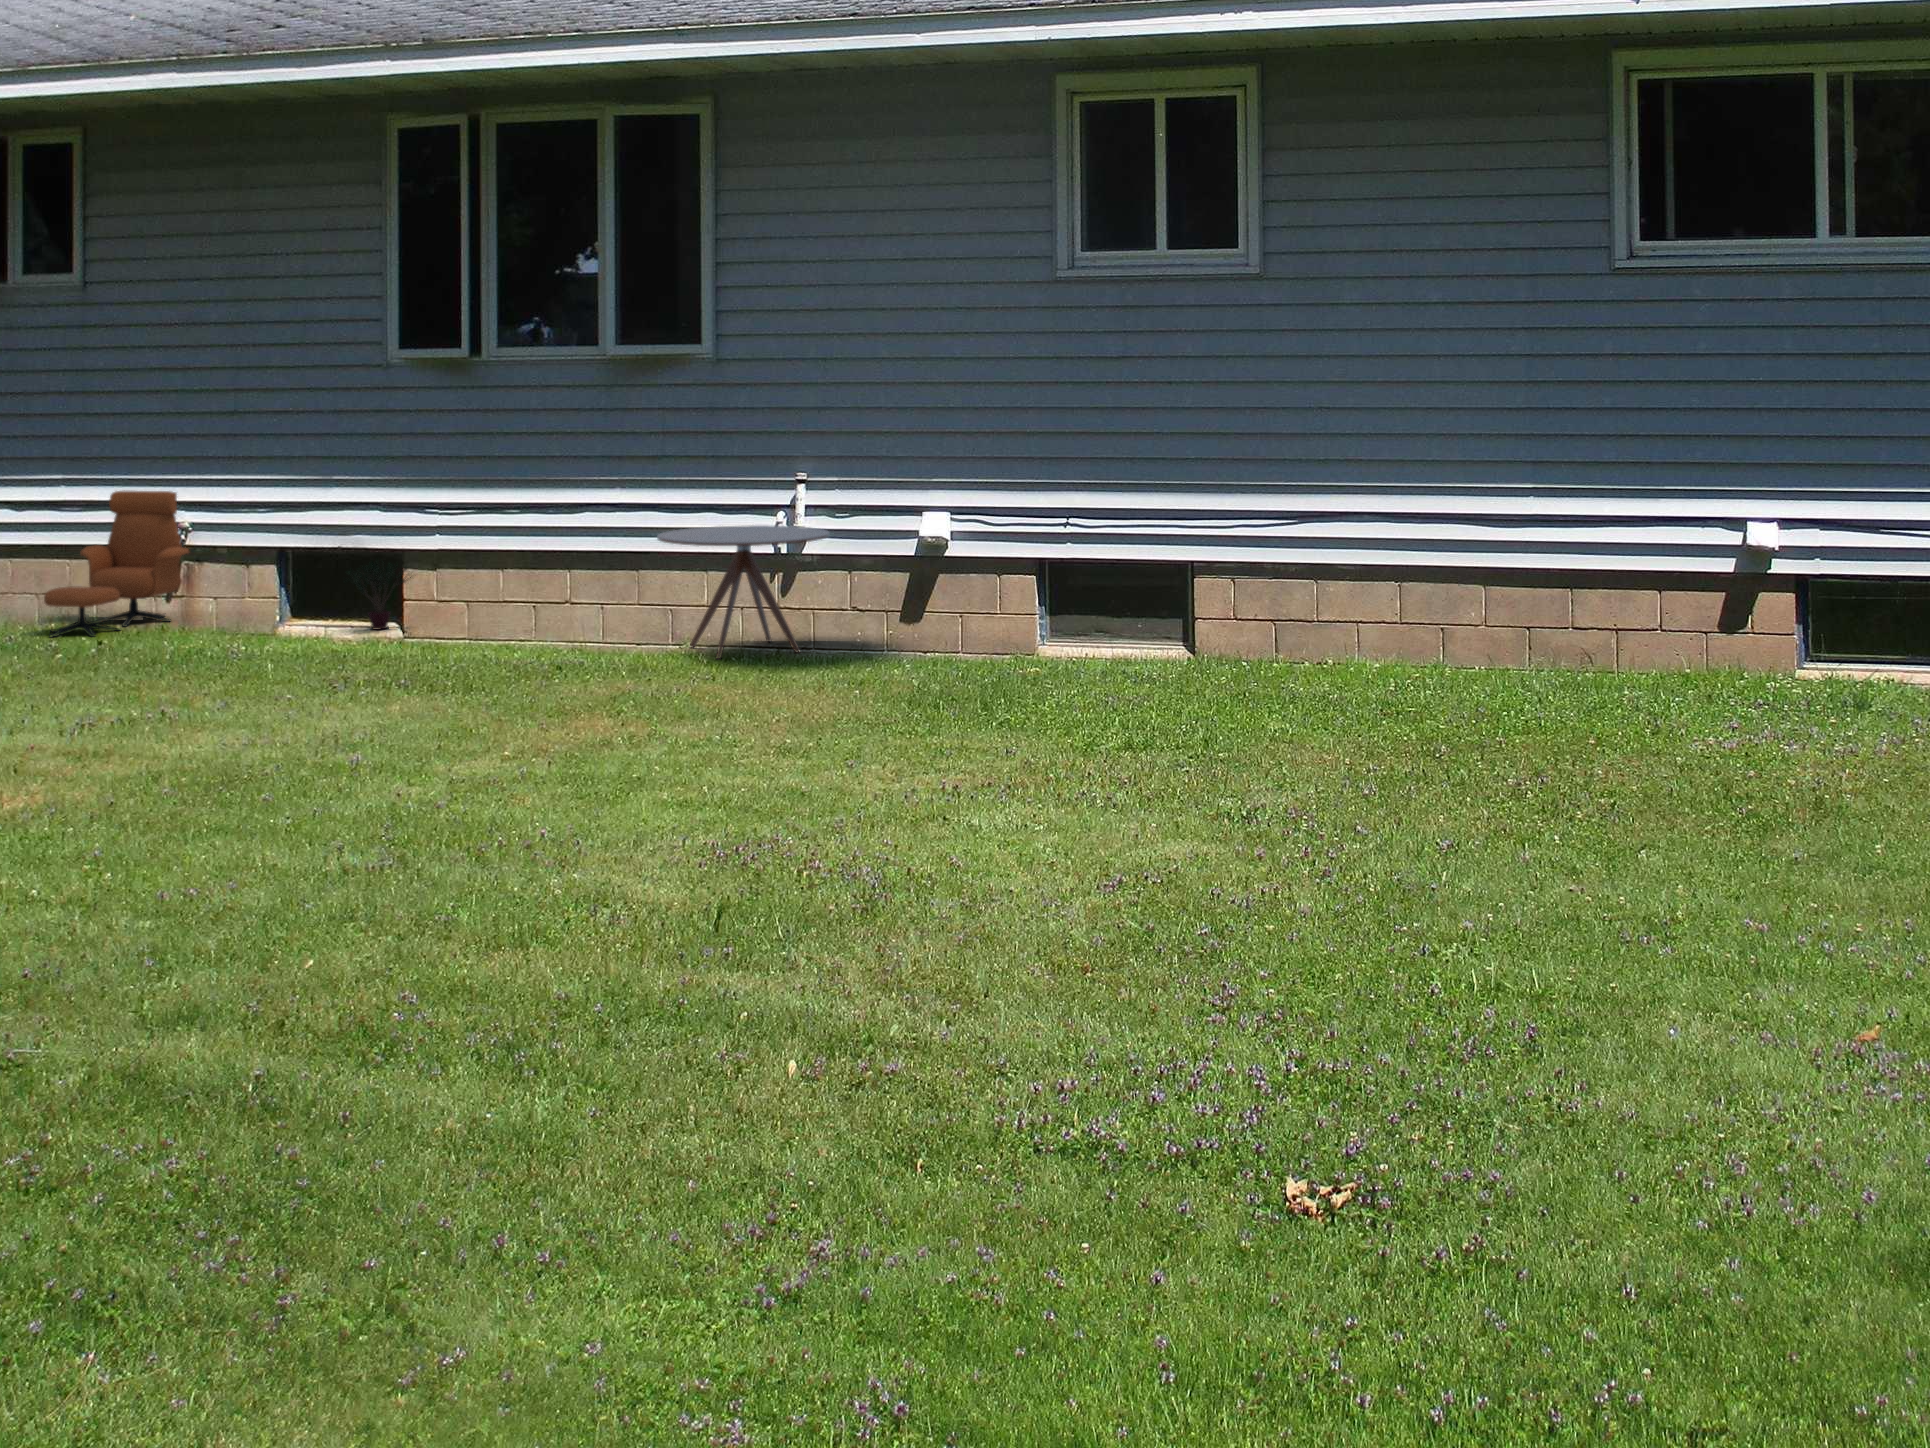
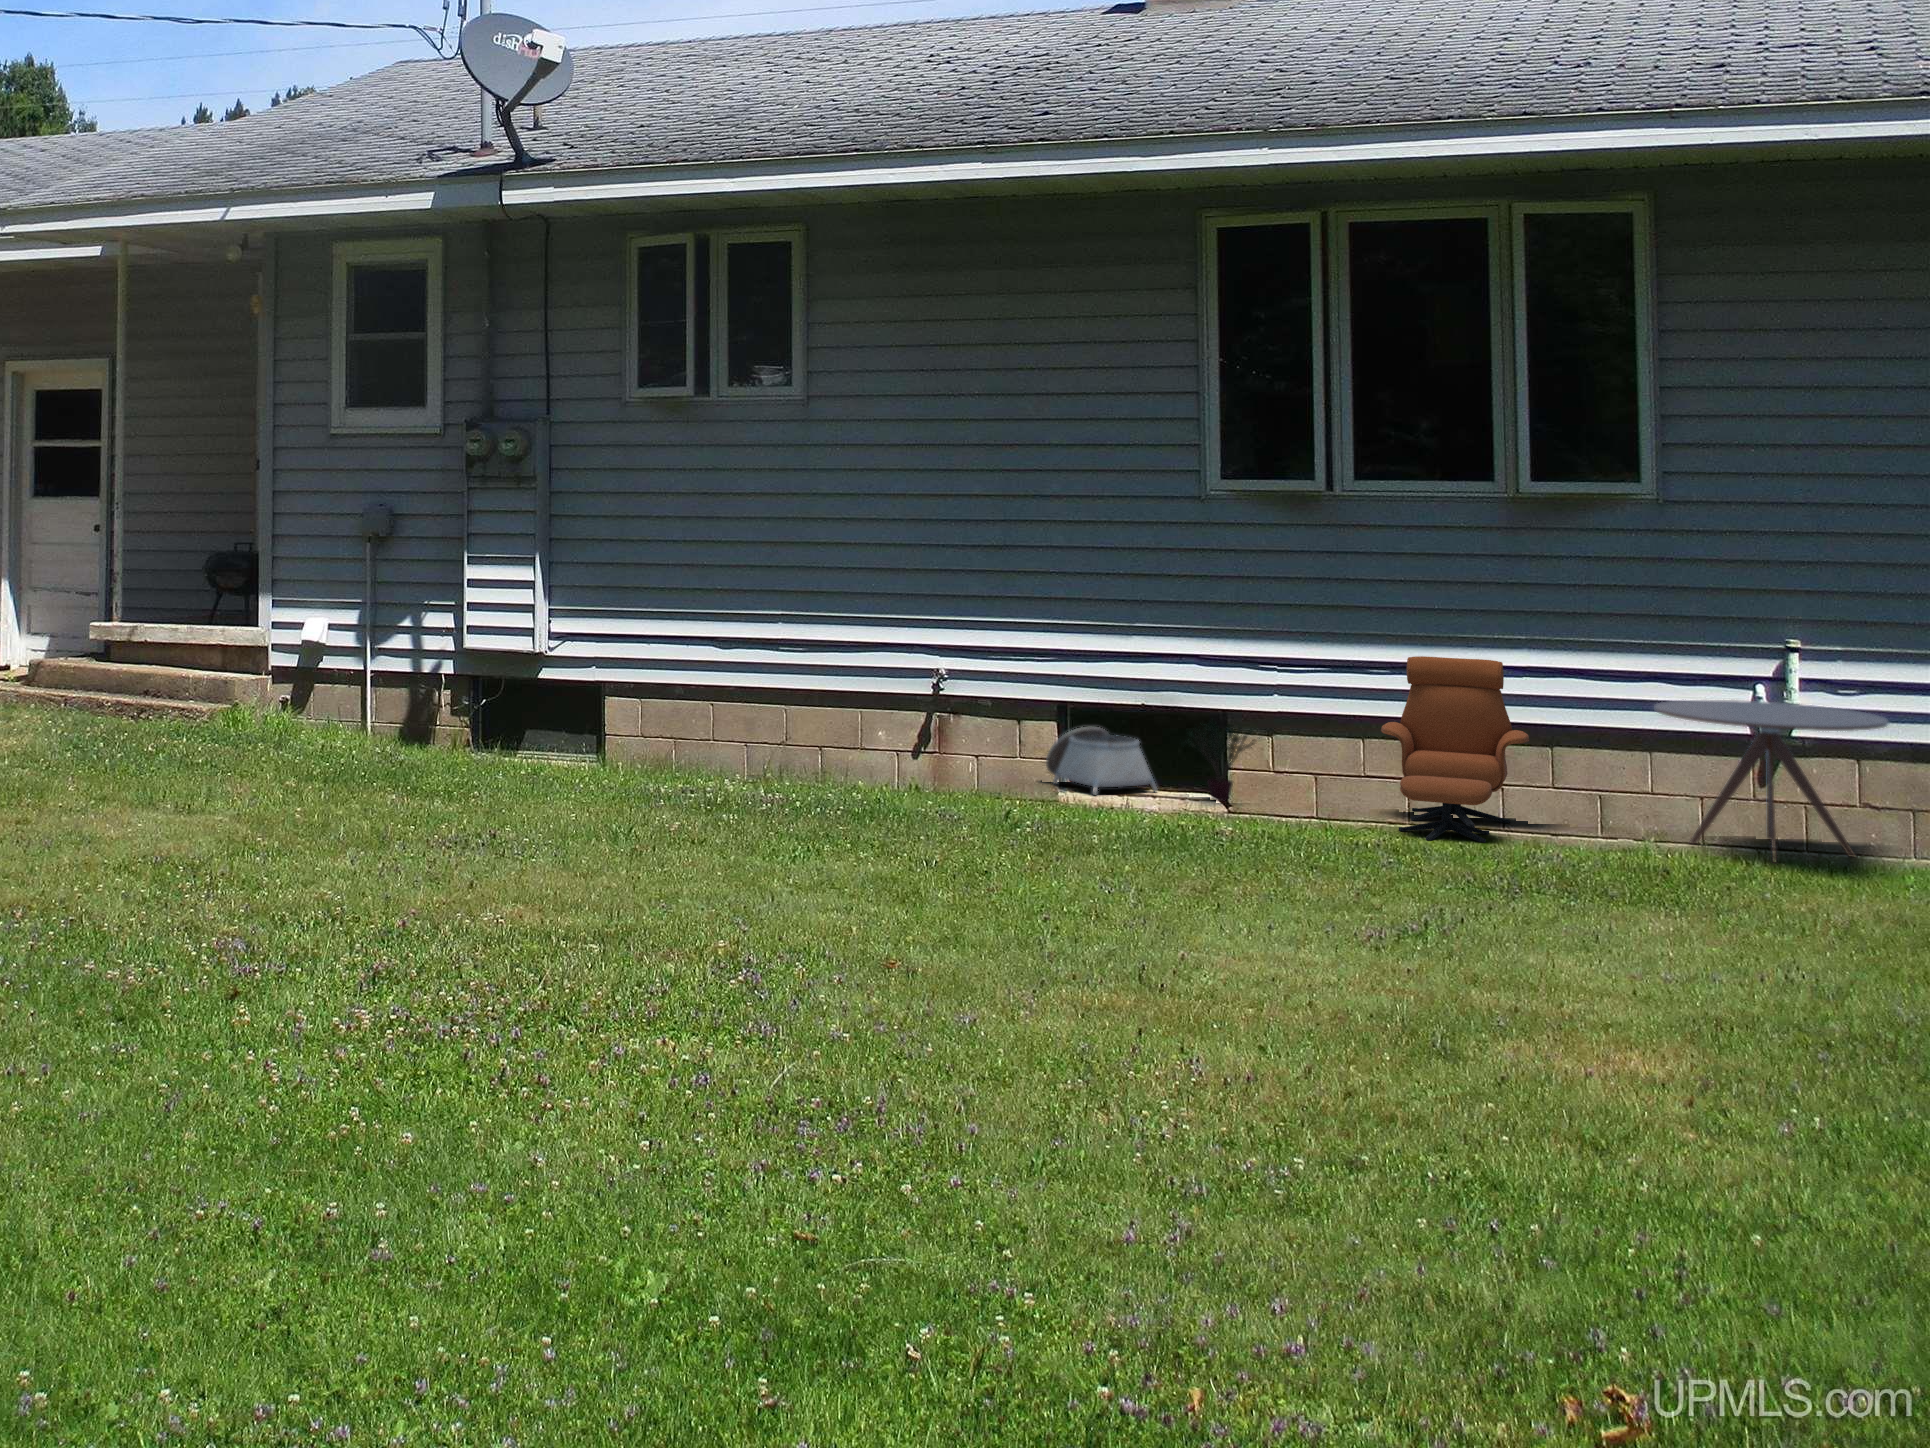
lounge chair: present [44,490,189,637] -> present [1381,656,1529,842]
basket: none [261,570,340,630] -> present [1046,727,1157,795]

